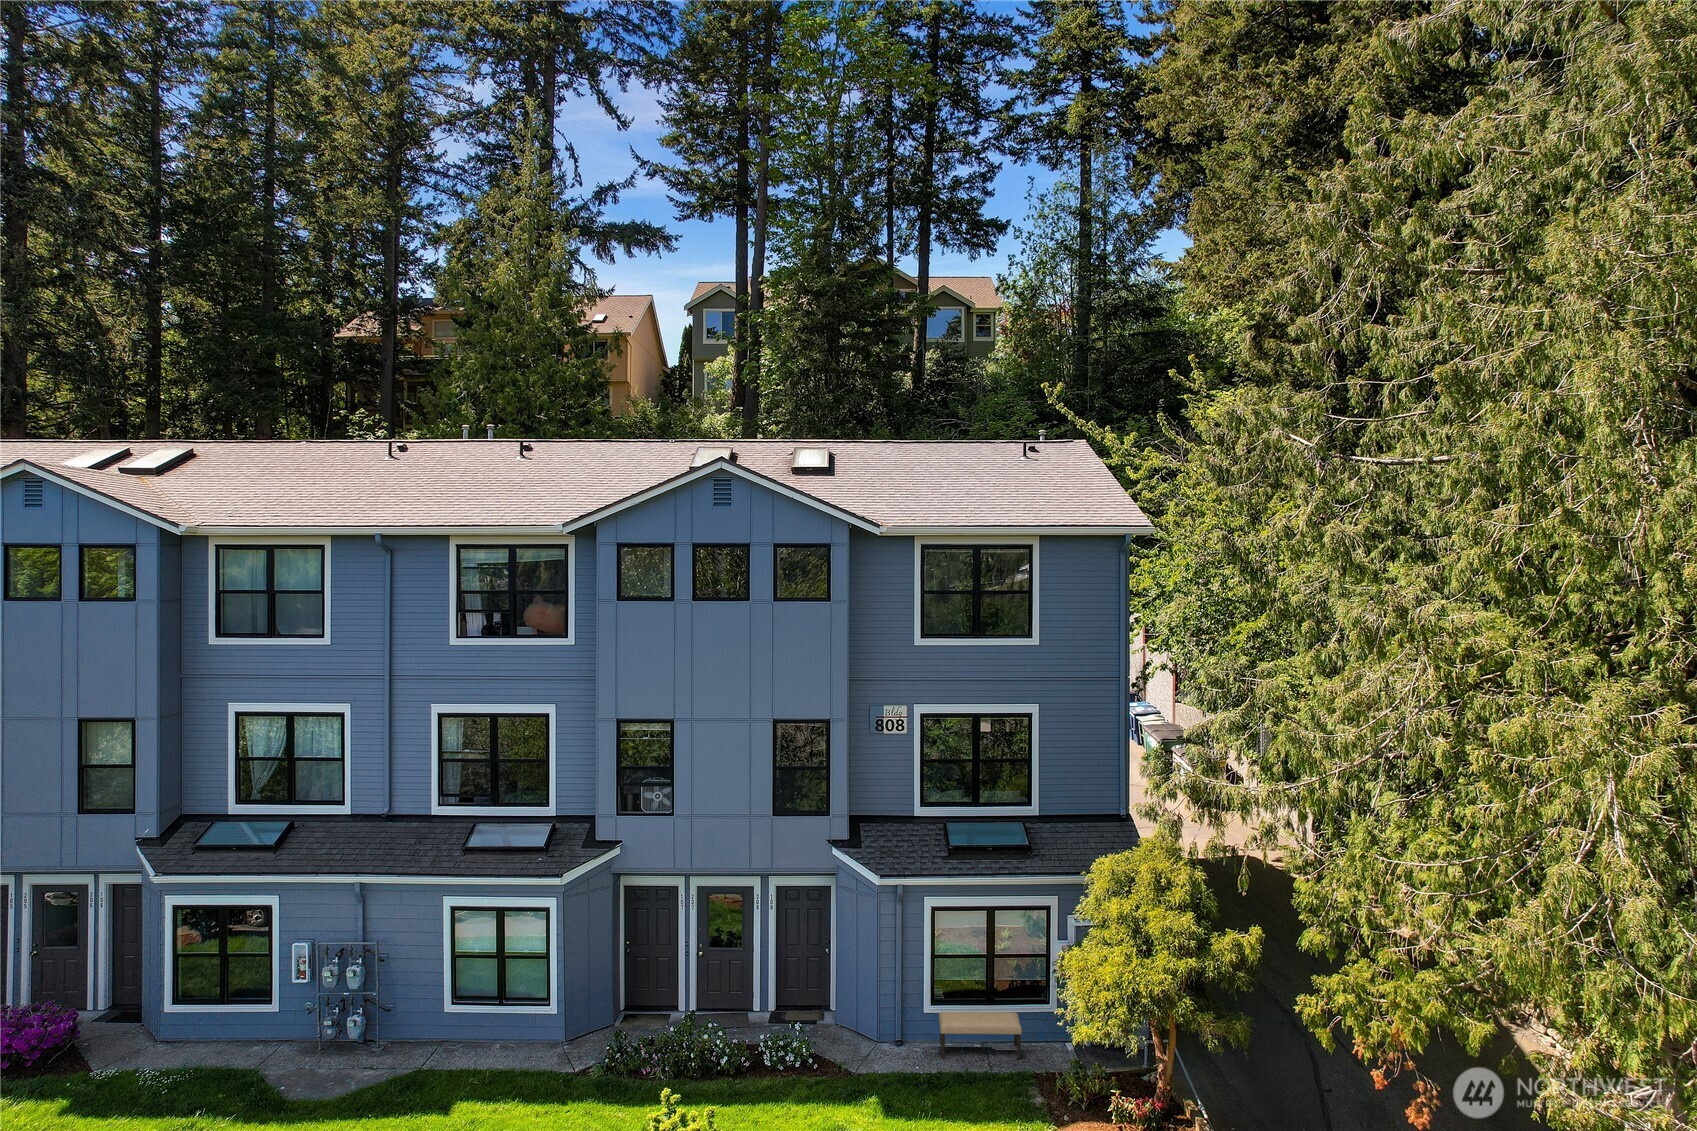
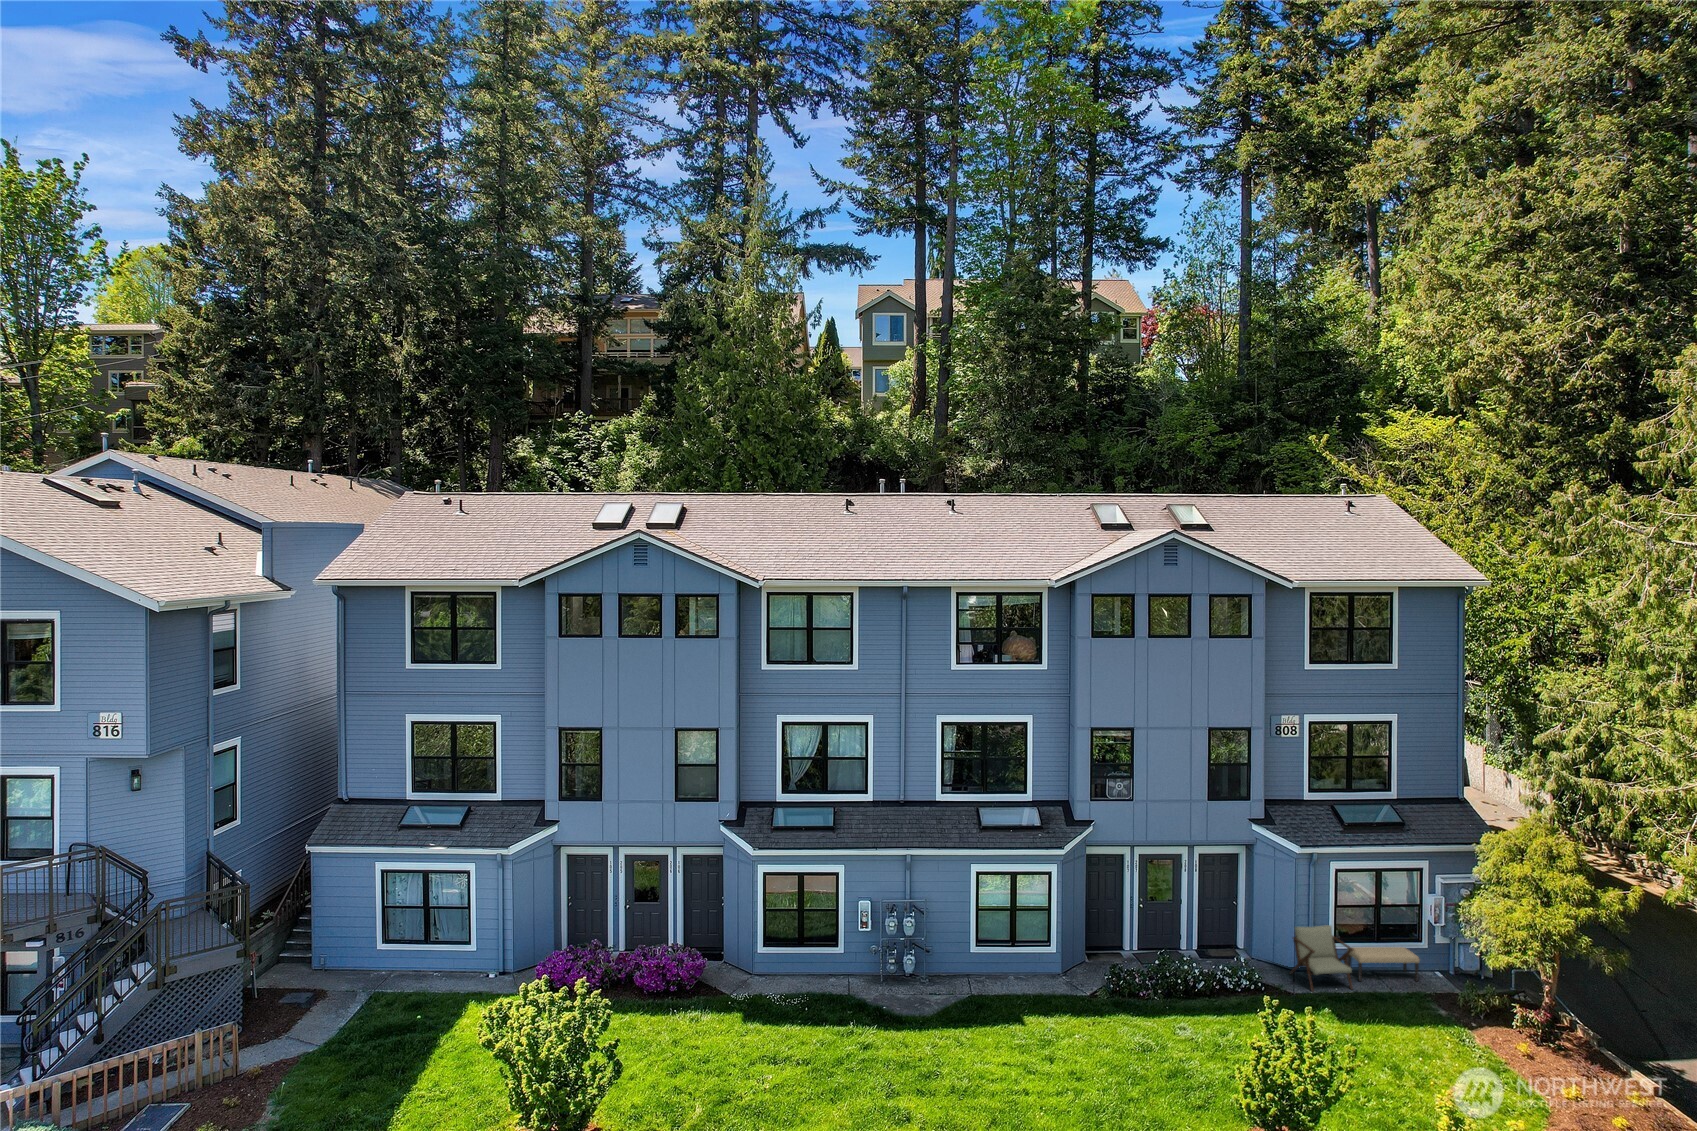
lounge chair: none [859,983,923,1073] -> present [1290,925,1354,991]

